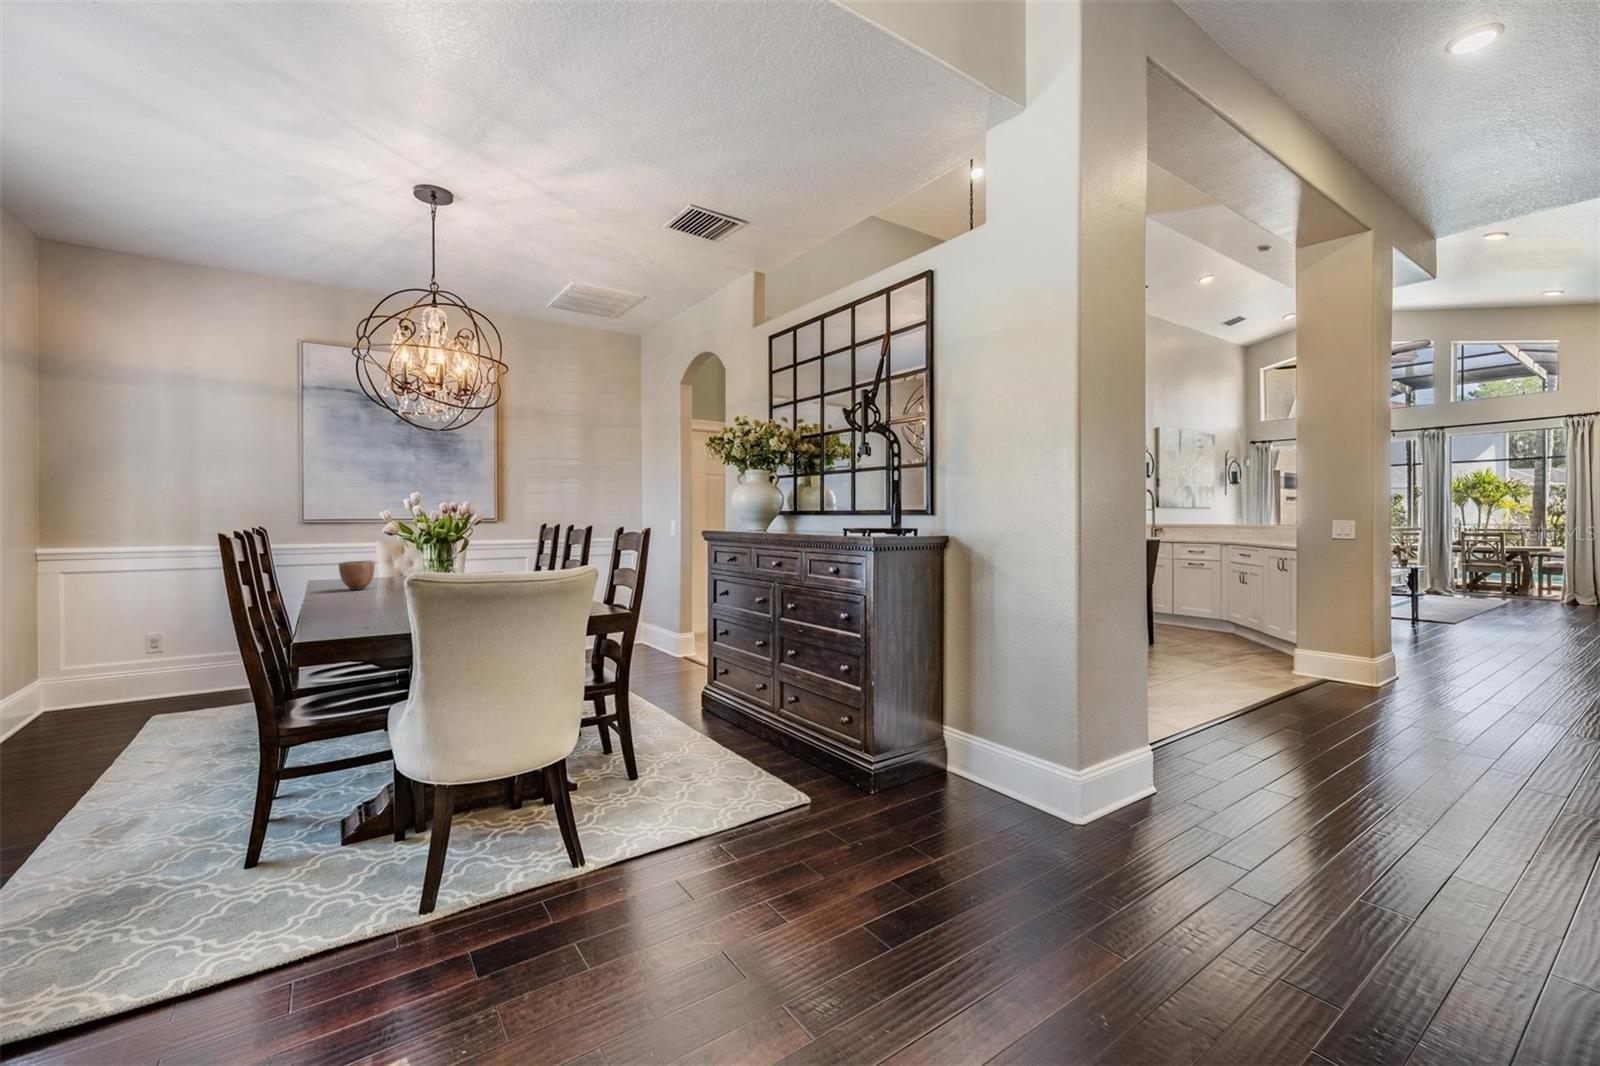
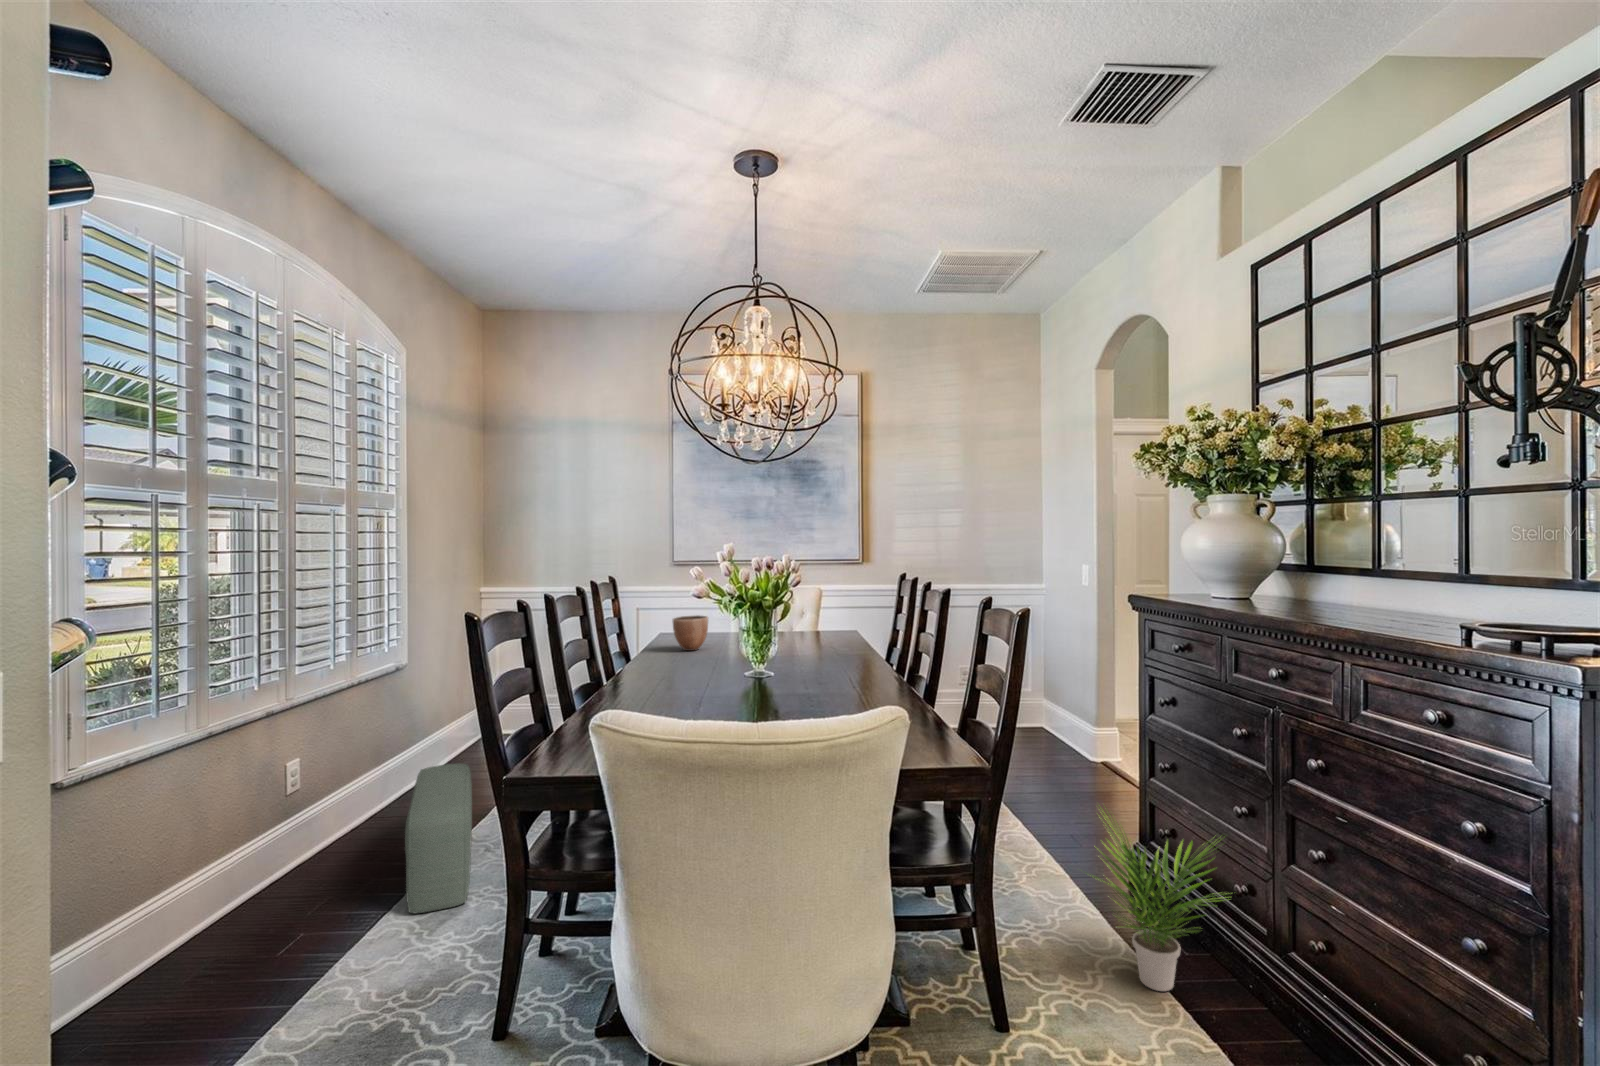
potted plant: none [672,650,756,746] -> present [1096,809,1217,991]
pouf: none [43,709,152,832] -> present [405,763,472,913]

